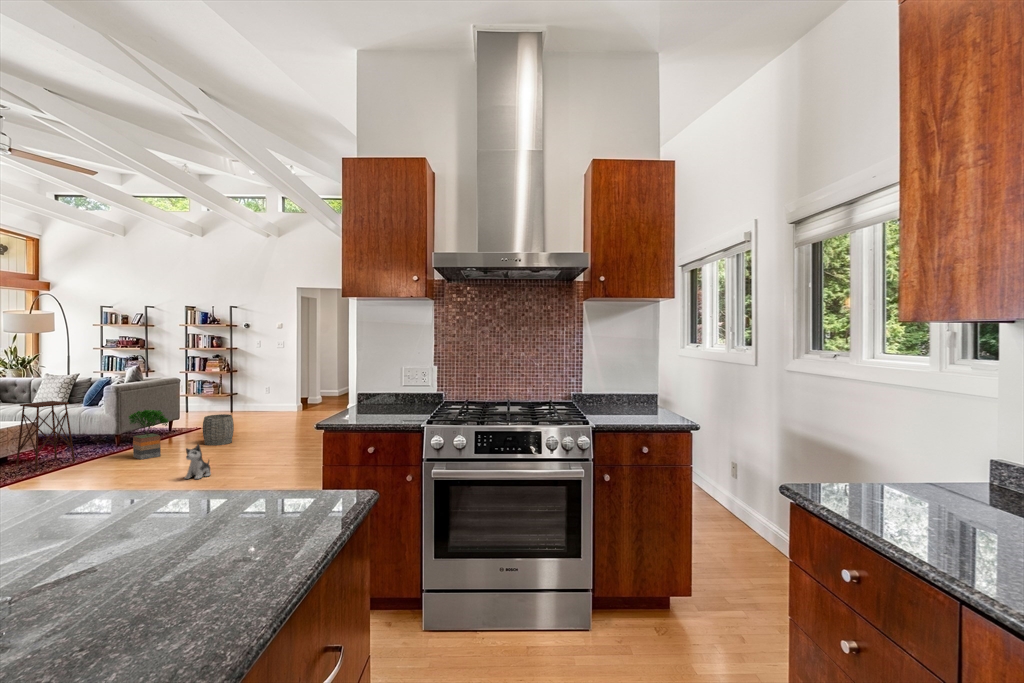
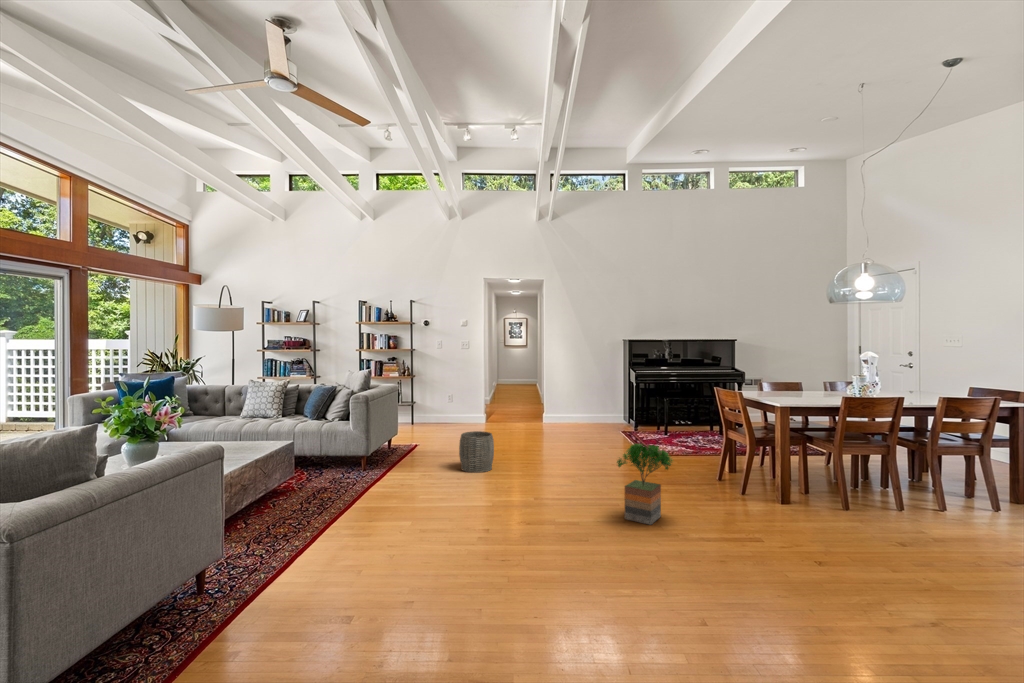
side table: present [16,401,75,470] -> none [275,416,344,515]
potted tree: present [129,410,168,460] -> present [617,443,672,525]
plush toy: present [184,445,211,479] -> none [539,483,570,536]

